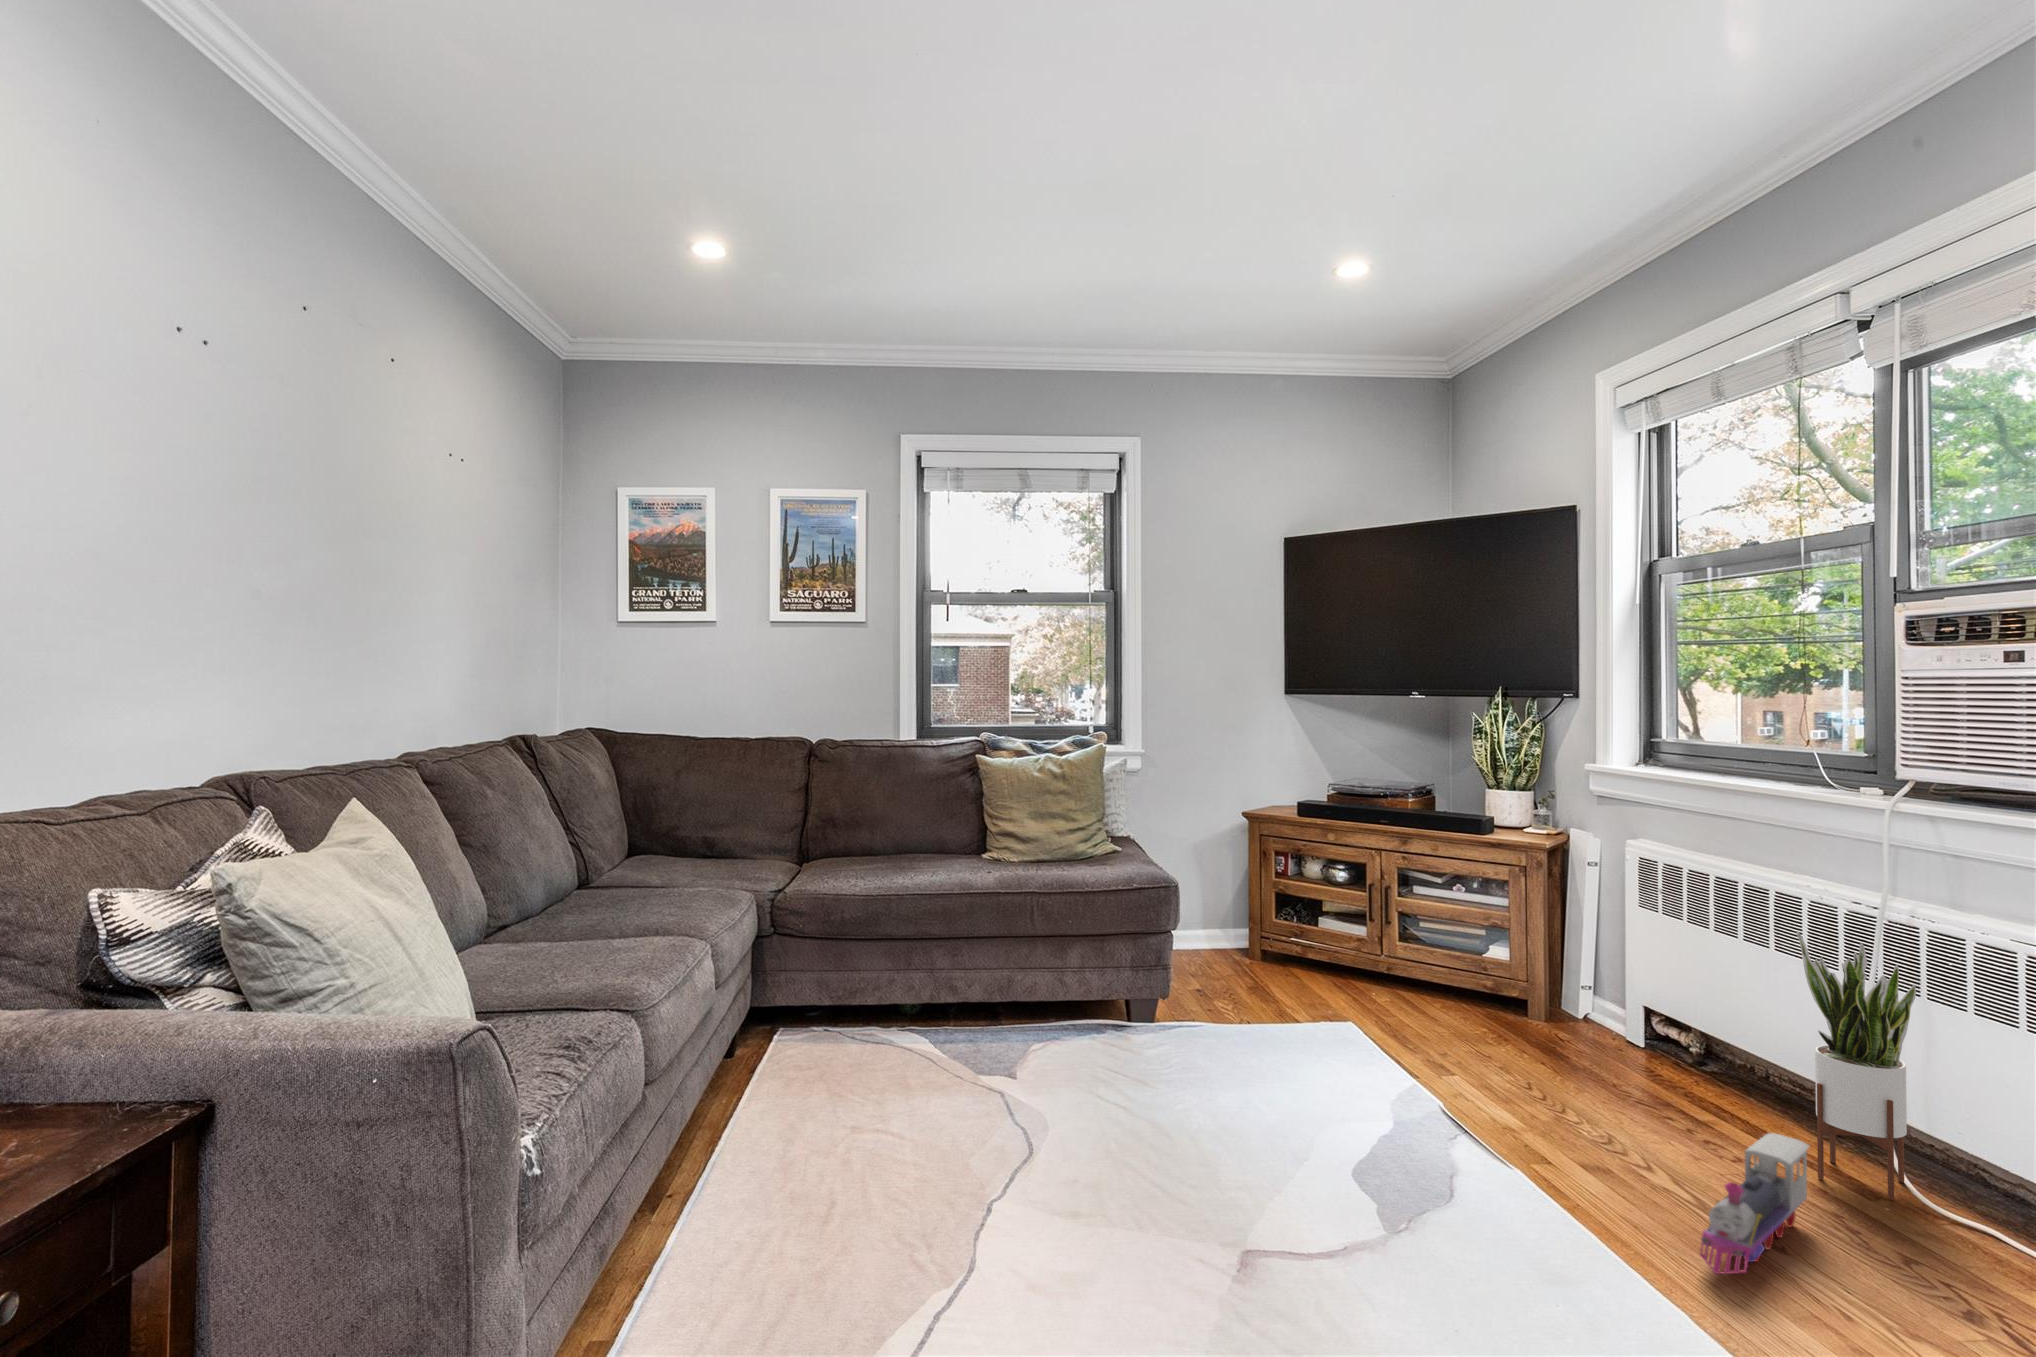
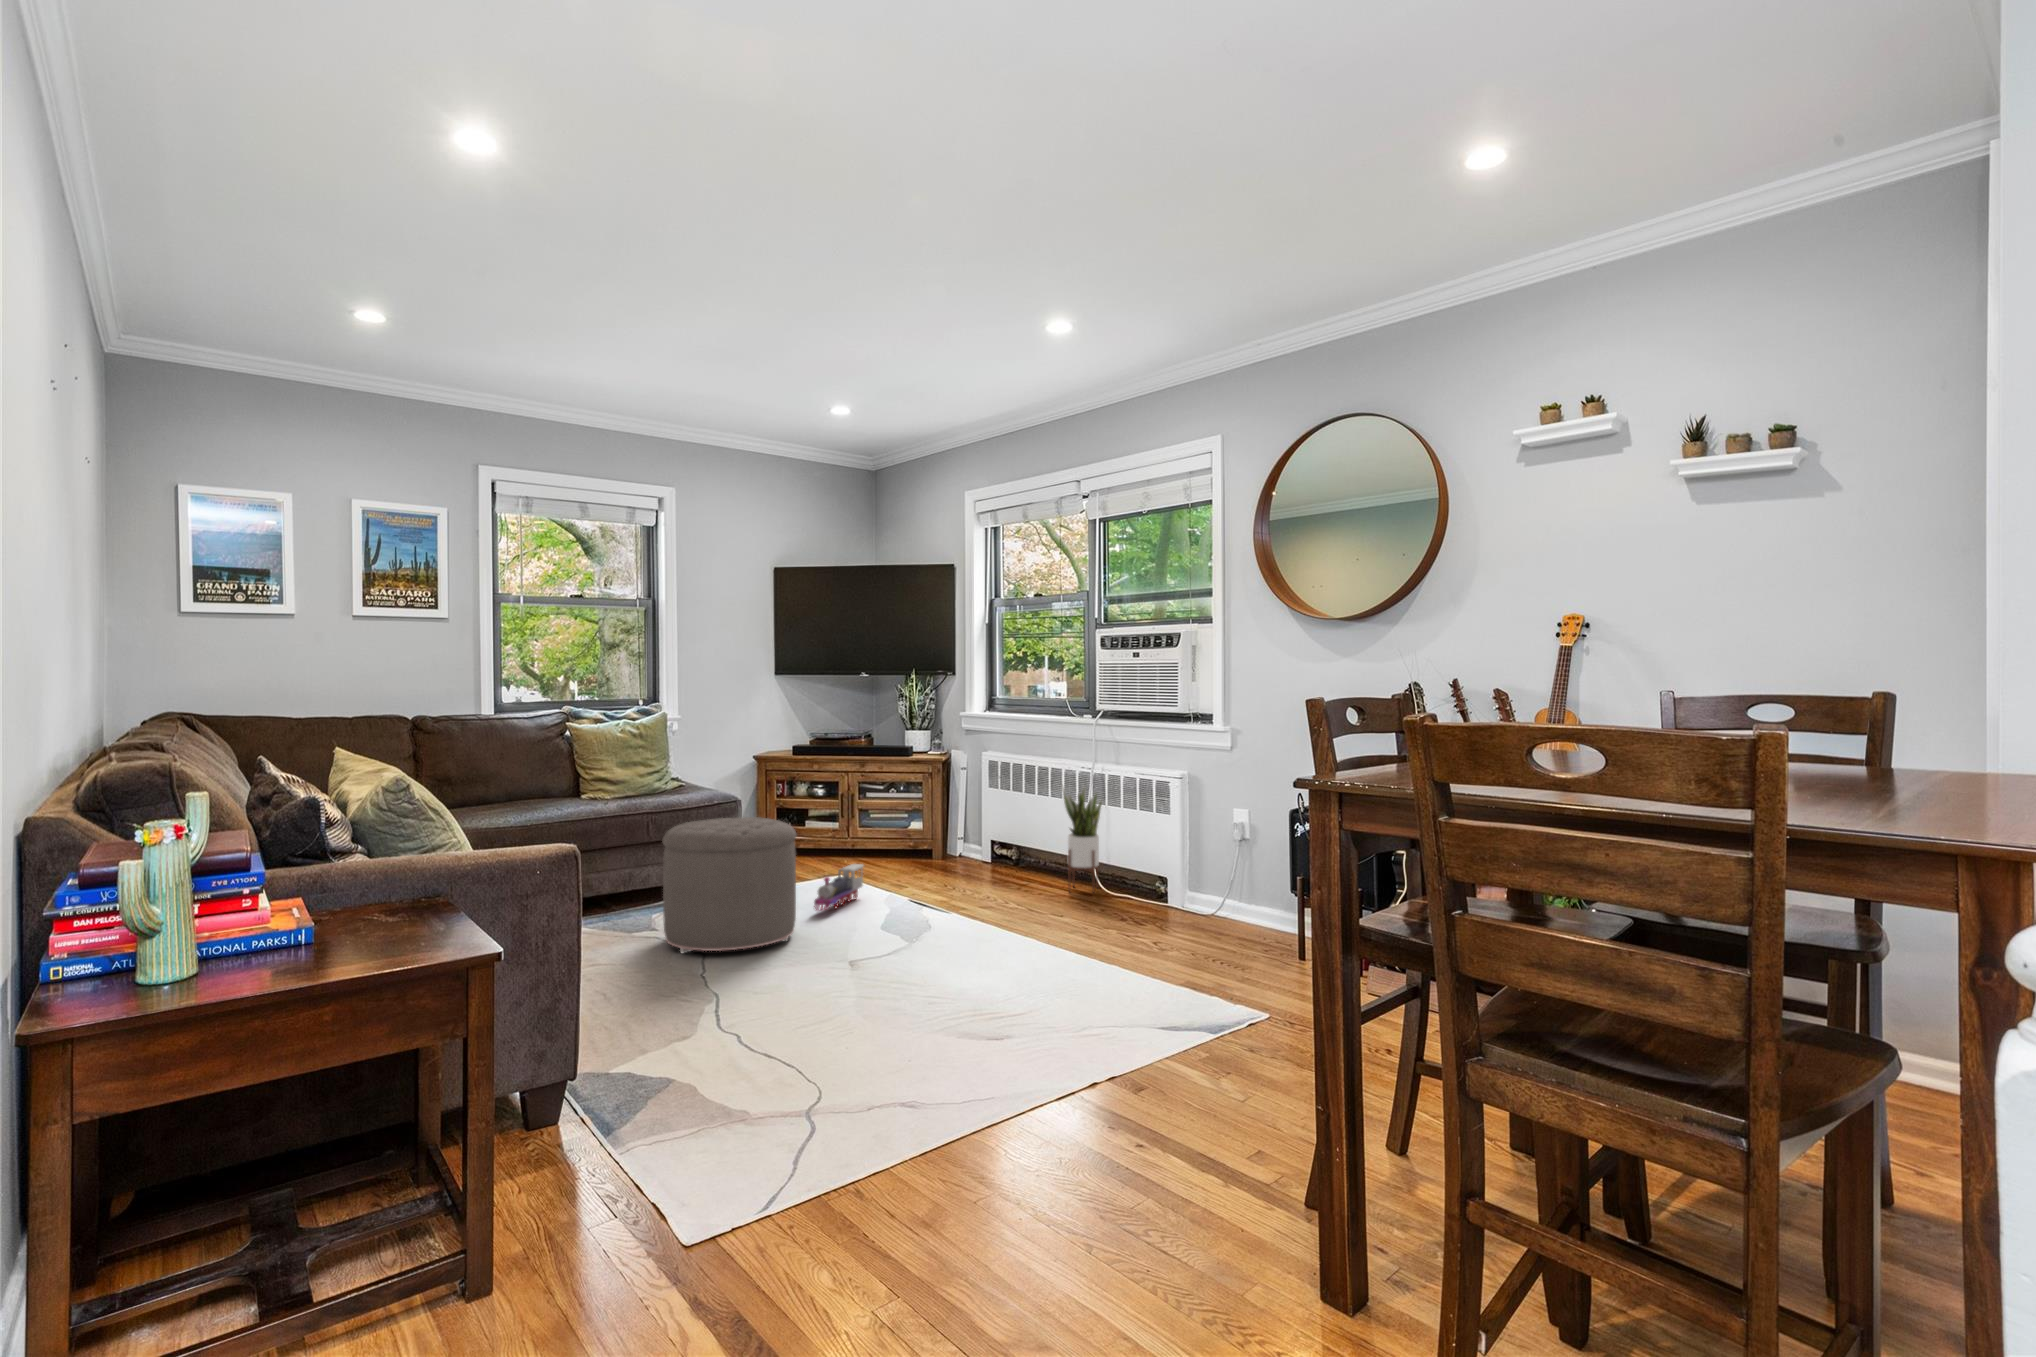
ottoman: none [970,924,1189,1179] -> present [662,817,796,953]
toy train: present [1700,1133,1809,1274] -> present [814,864,863,911]

